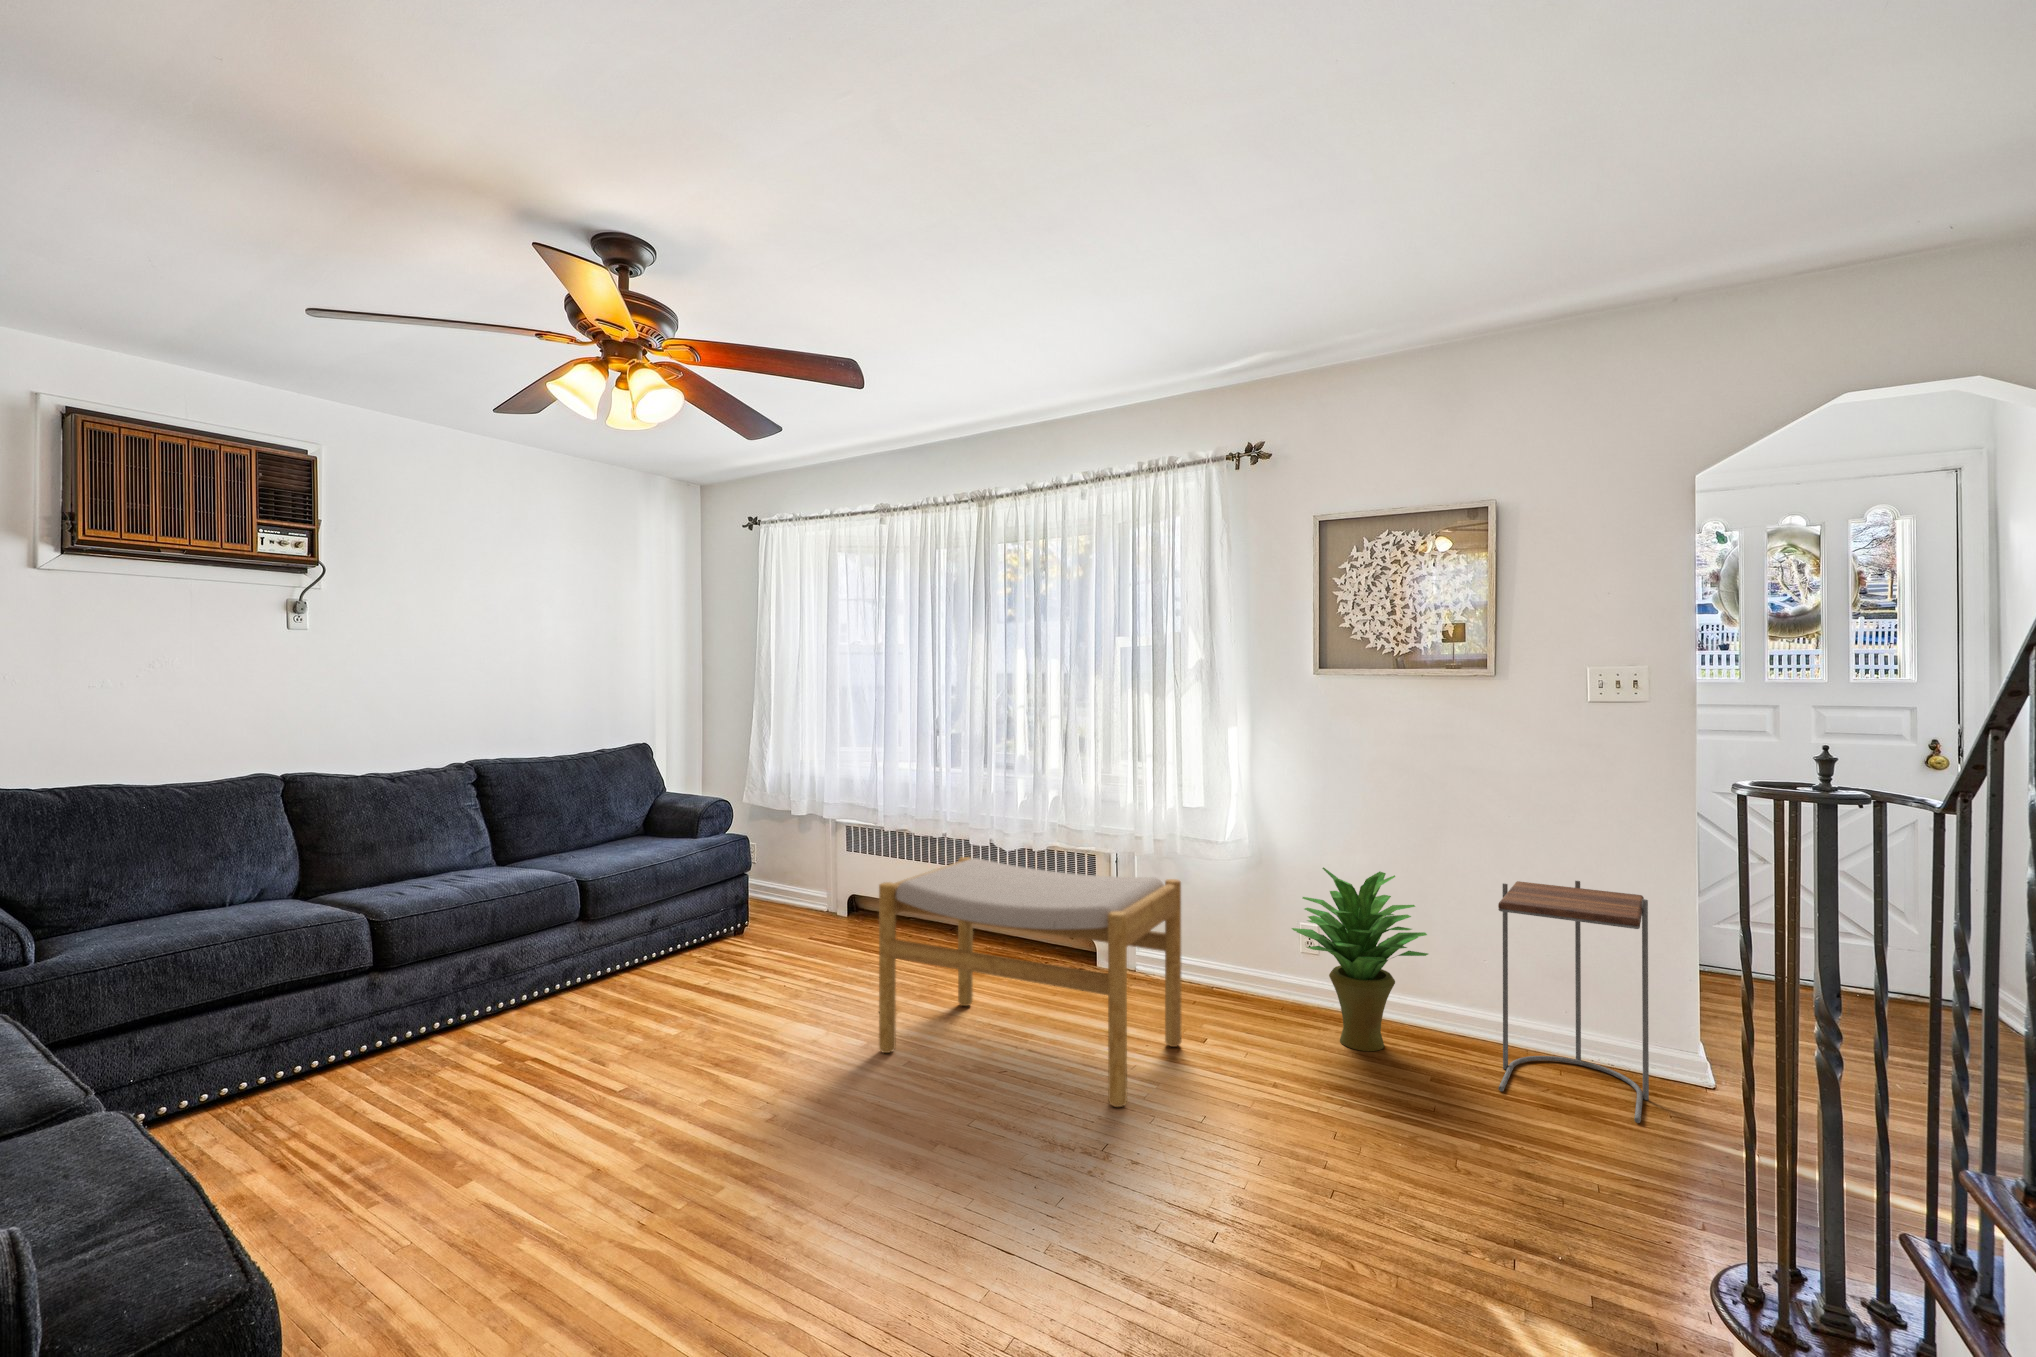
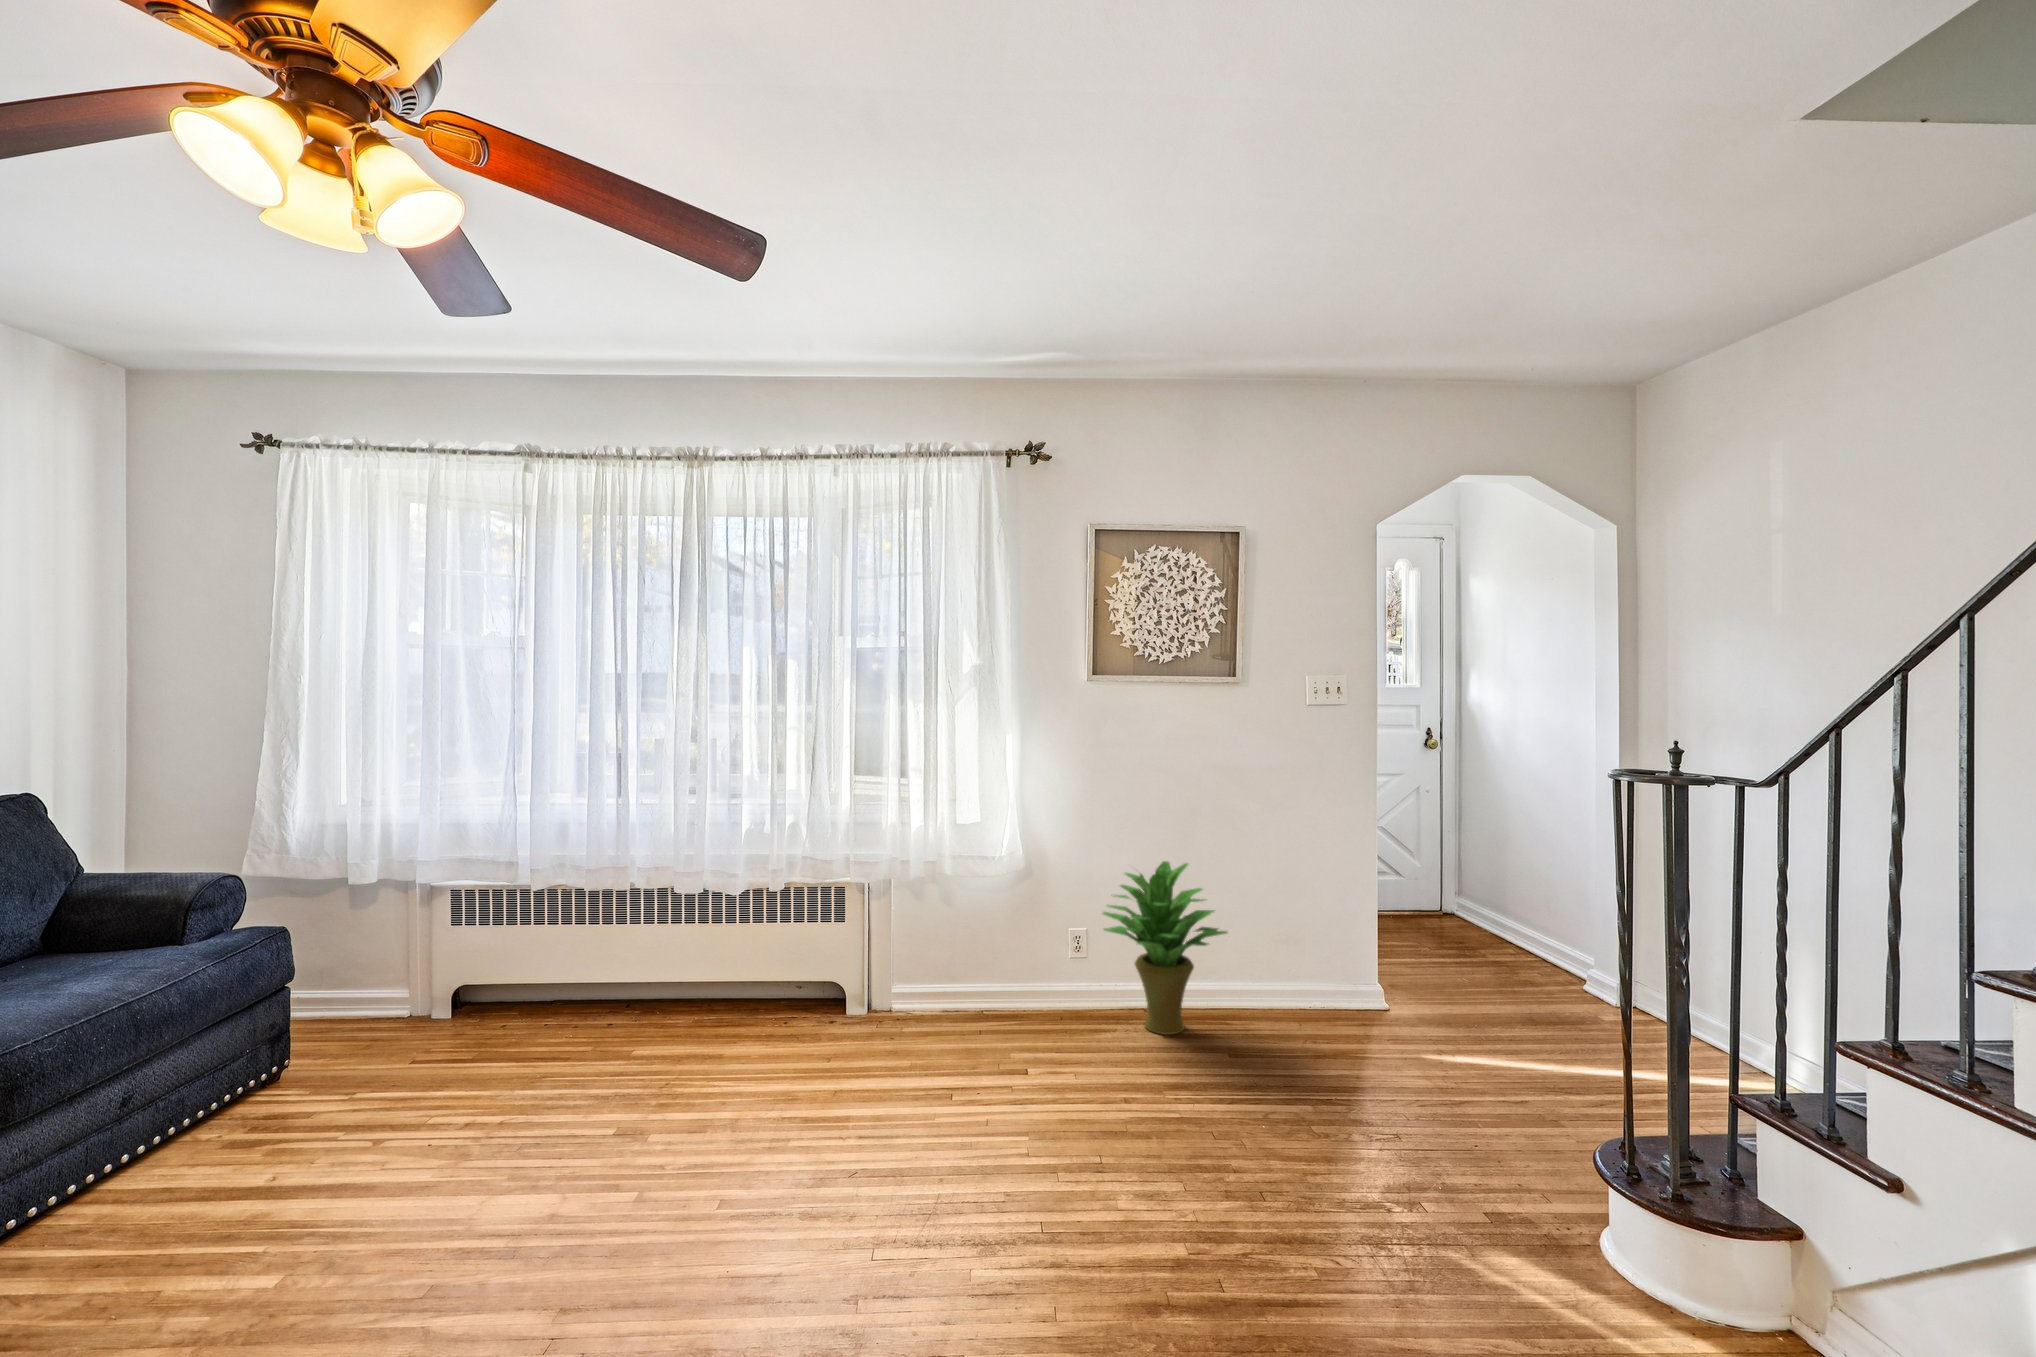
footstool: present [879,857,1181,1107] -> none [692,895,1061,1201]
side table: present [1498,881,1649,1123] -> none [1266,850,1404,1043]

